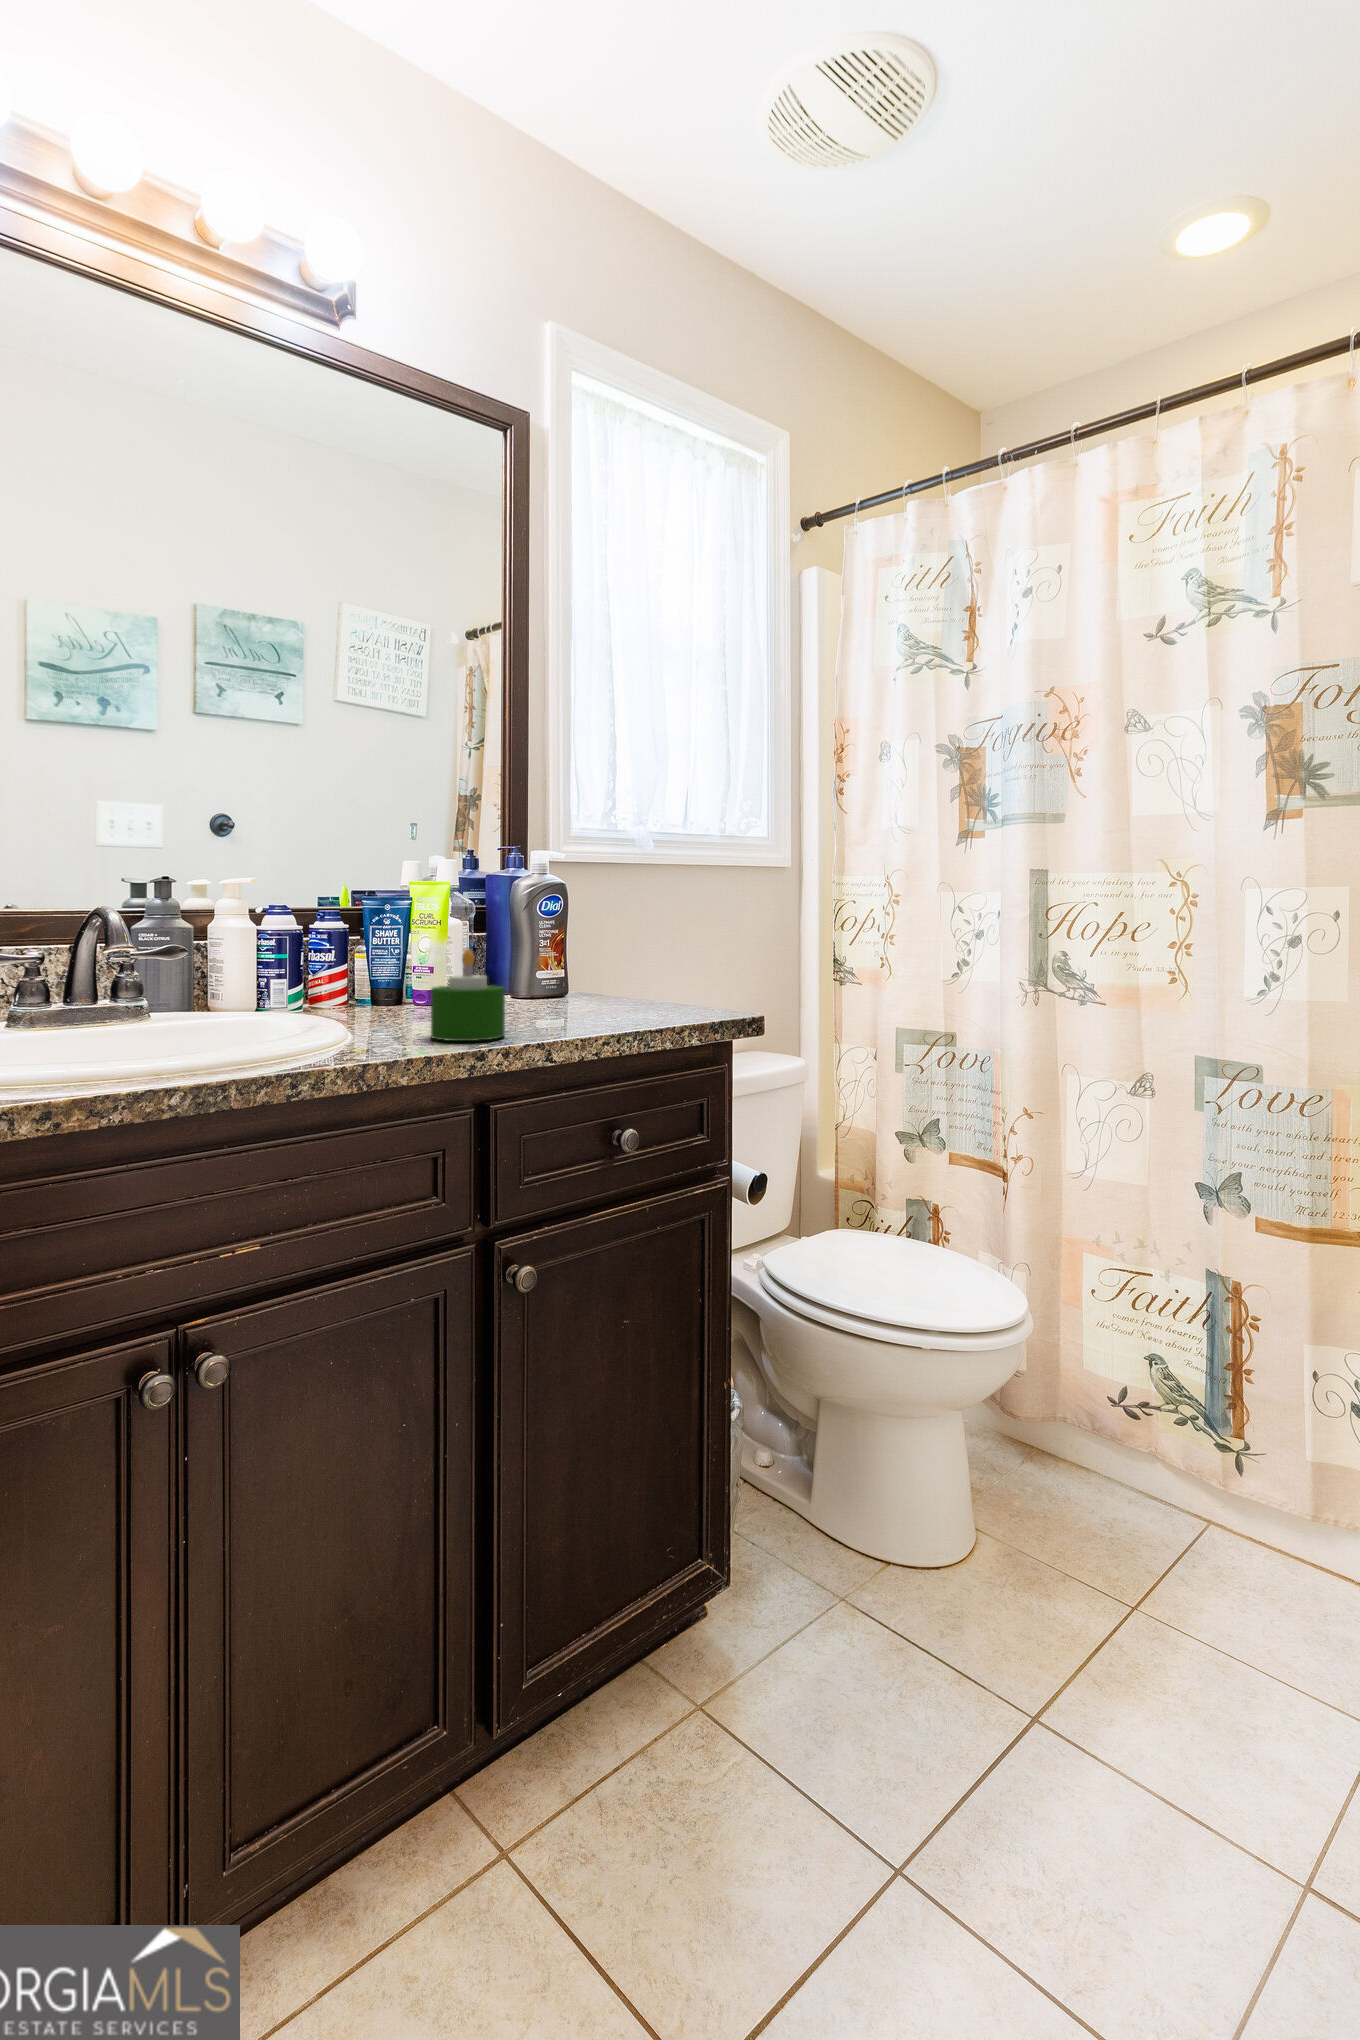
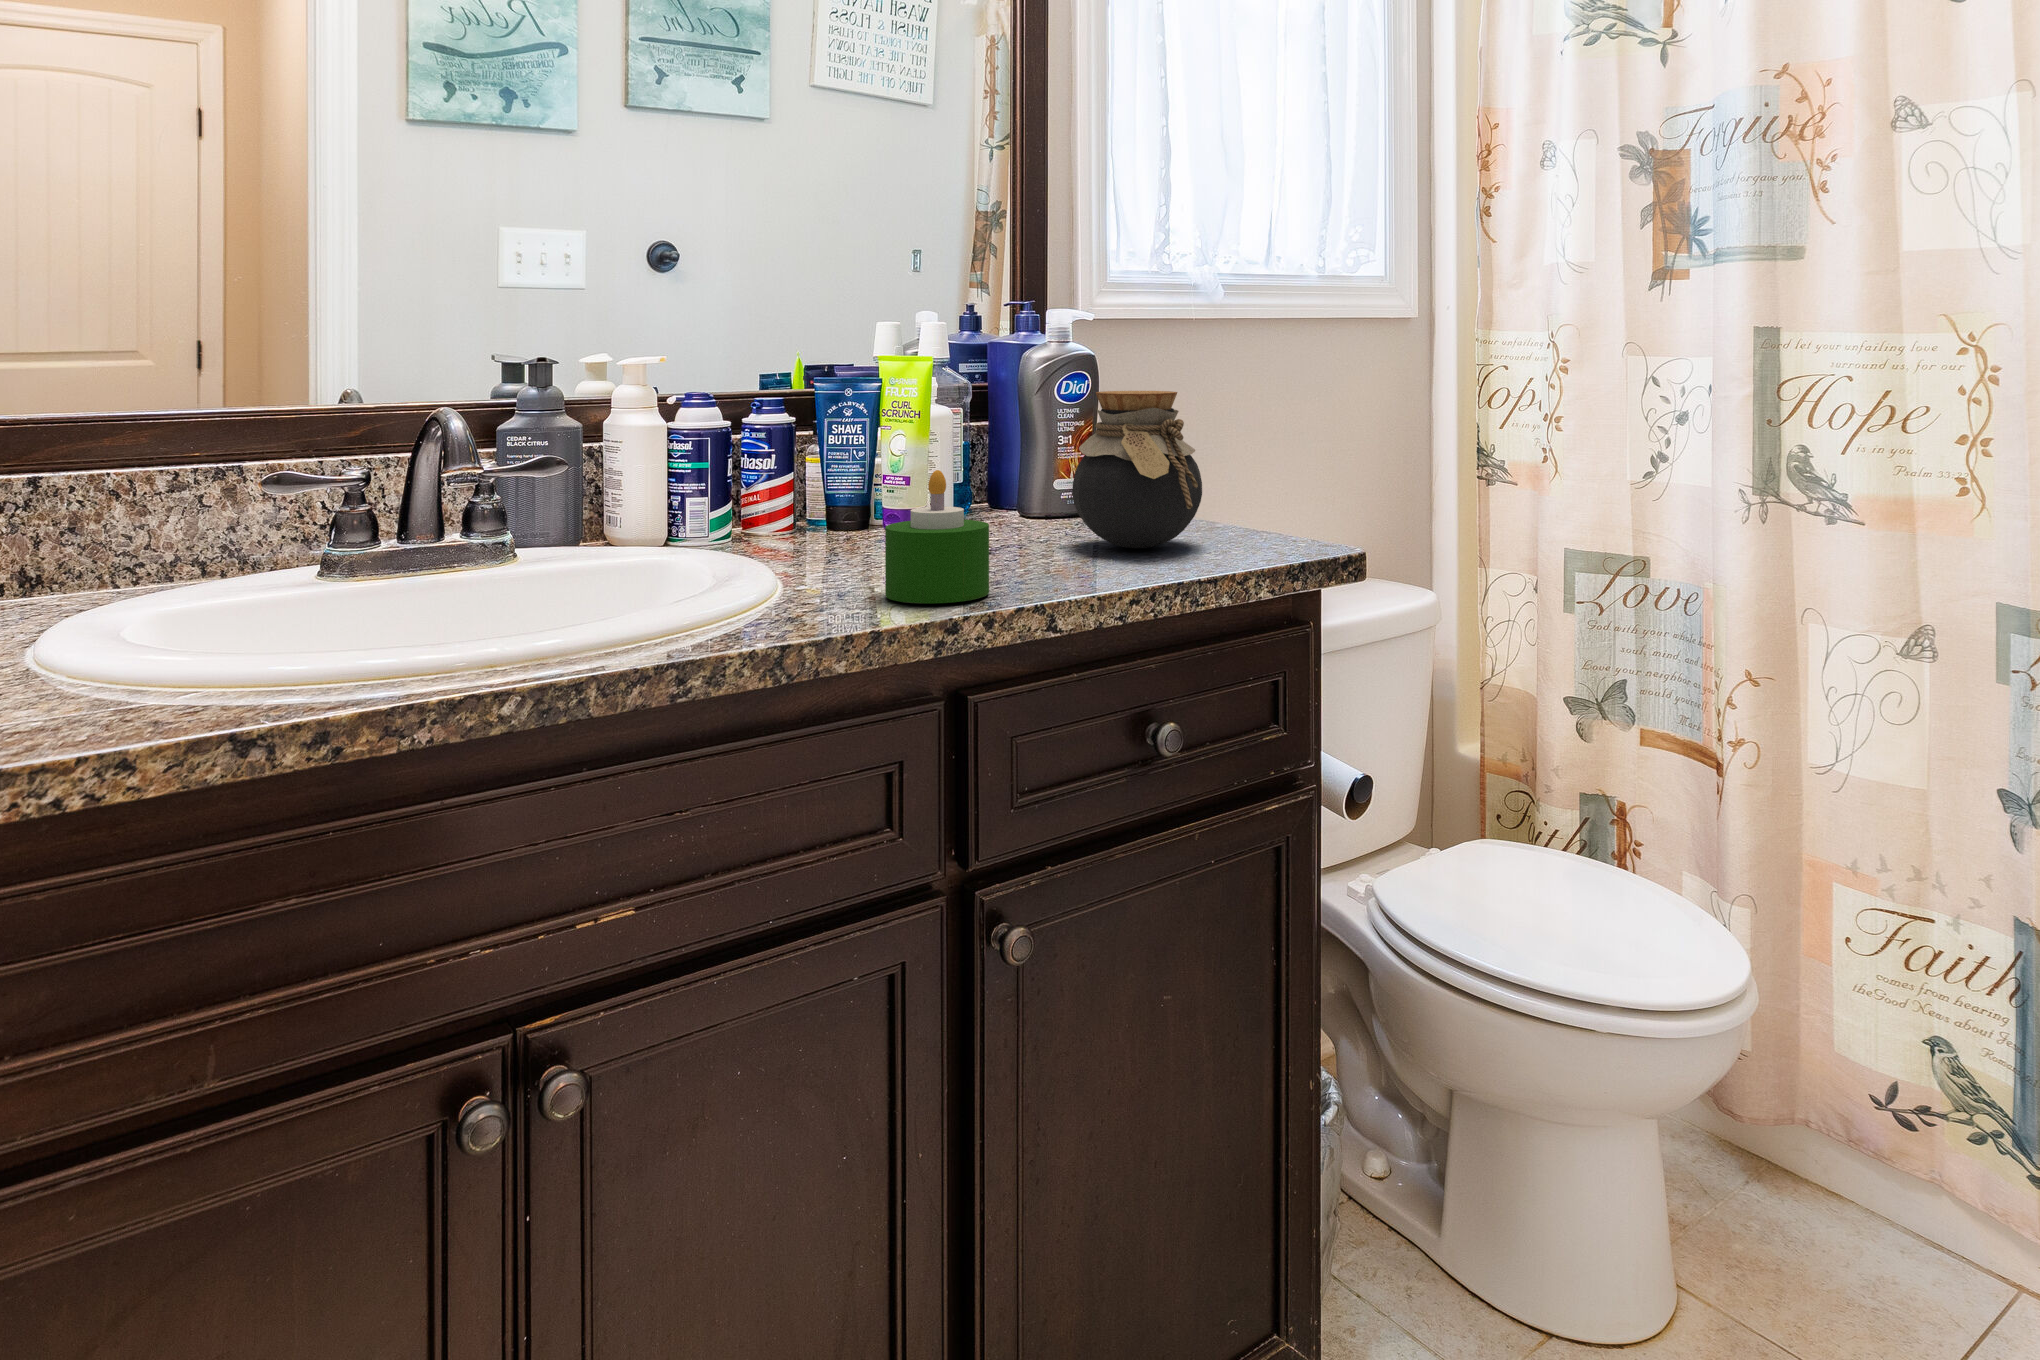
jar: none [558,902,650,1012] -> present [1072,391,1202,548]

